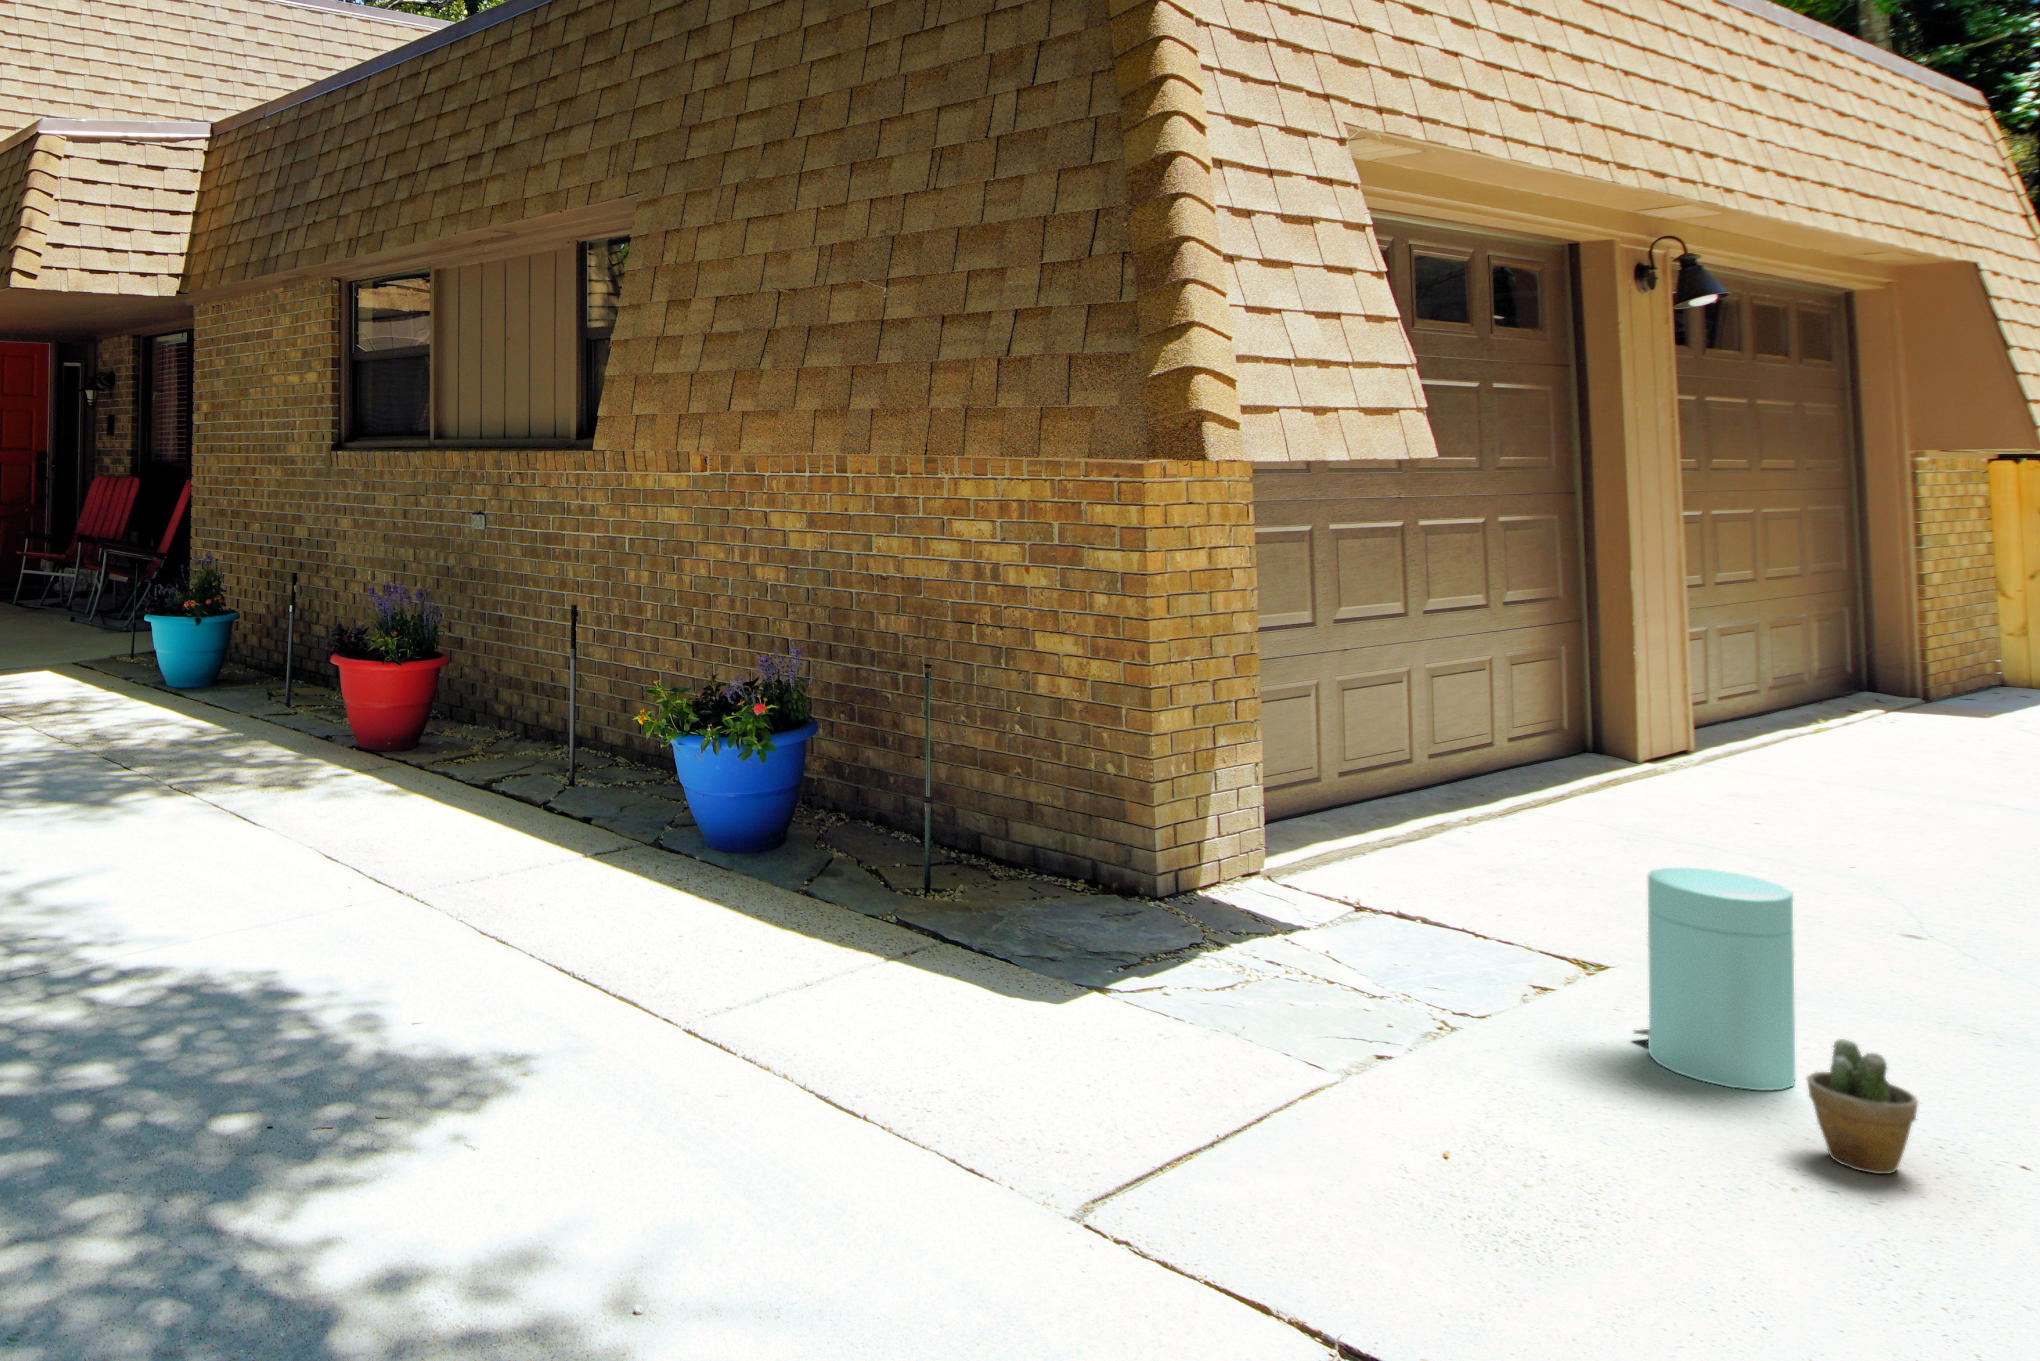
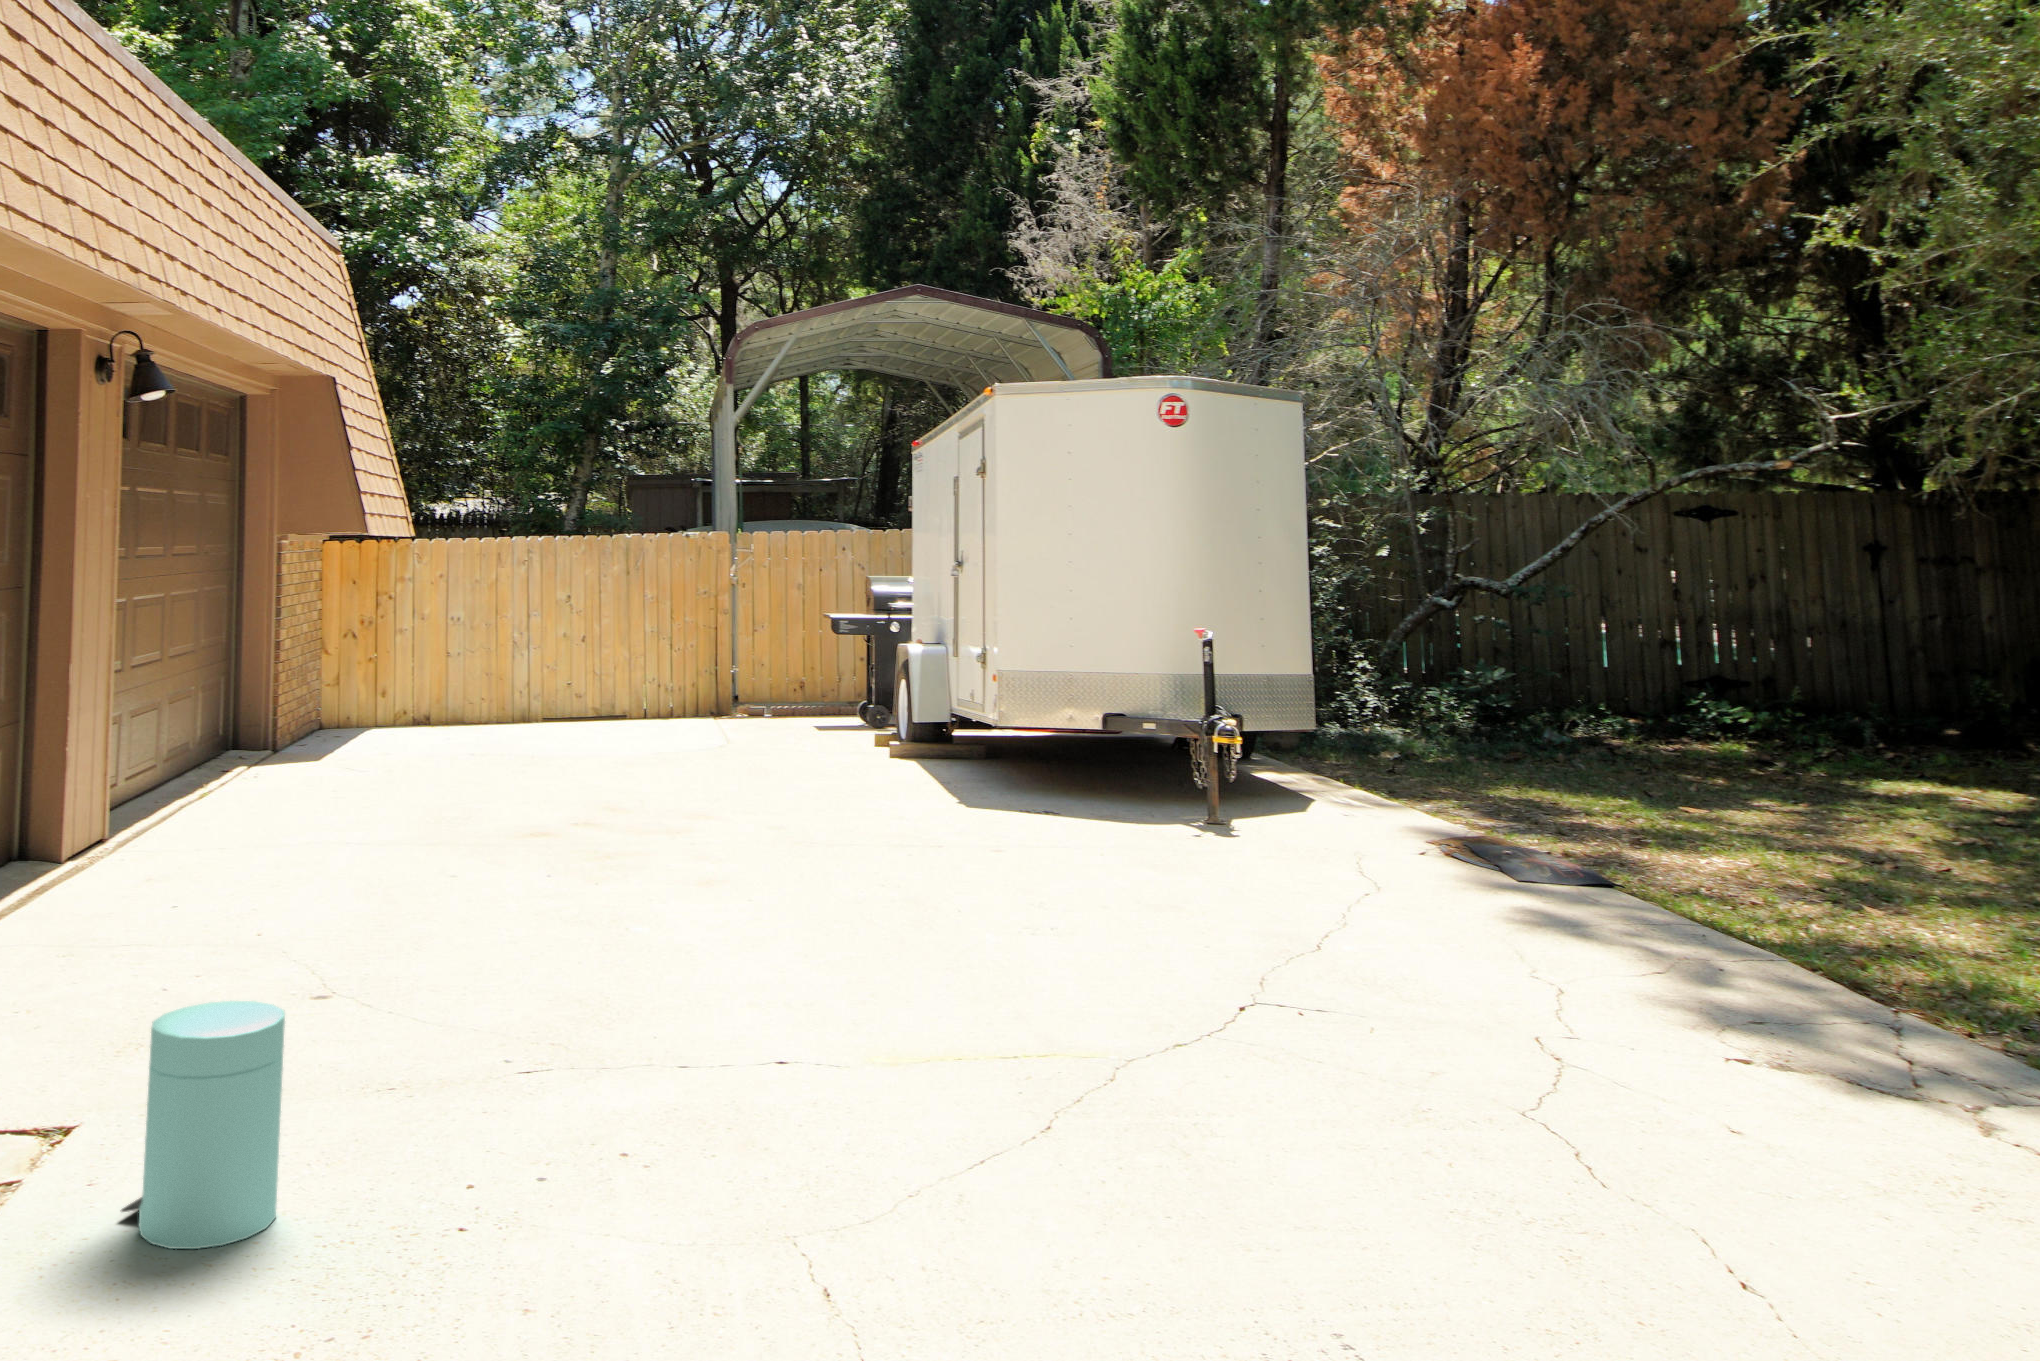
potted plant: present [1806,1039,1918,1174] -> none [310,1164,403,1304]

